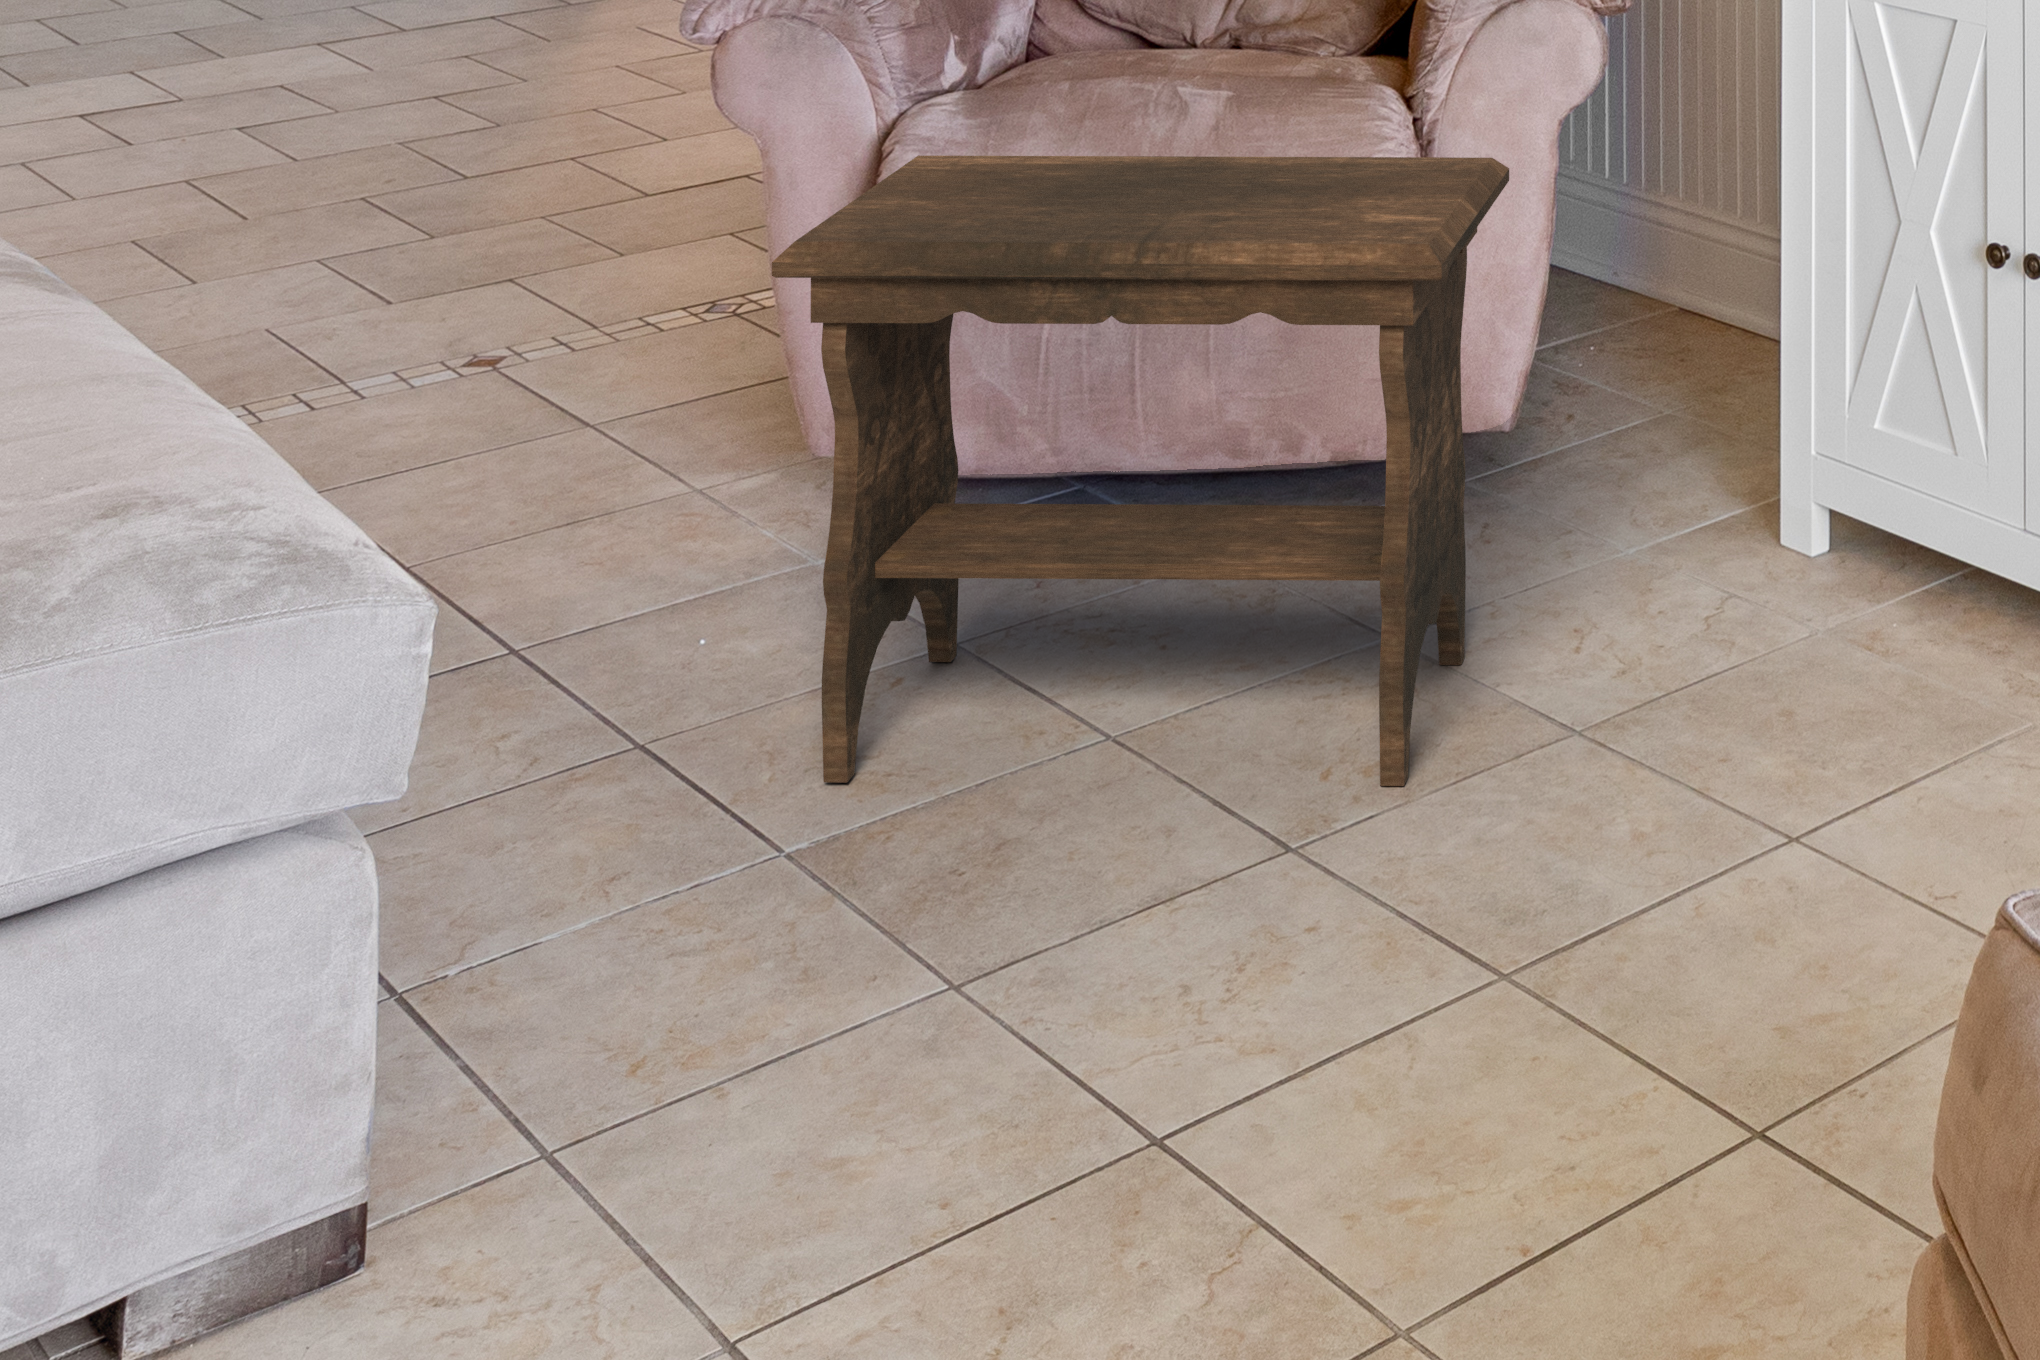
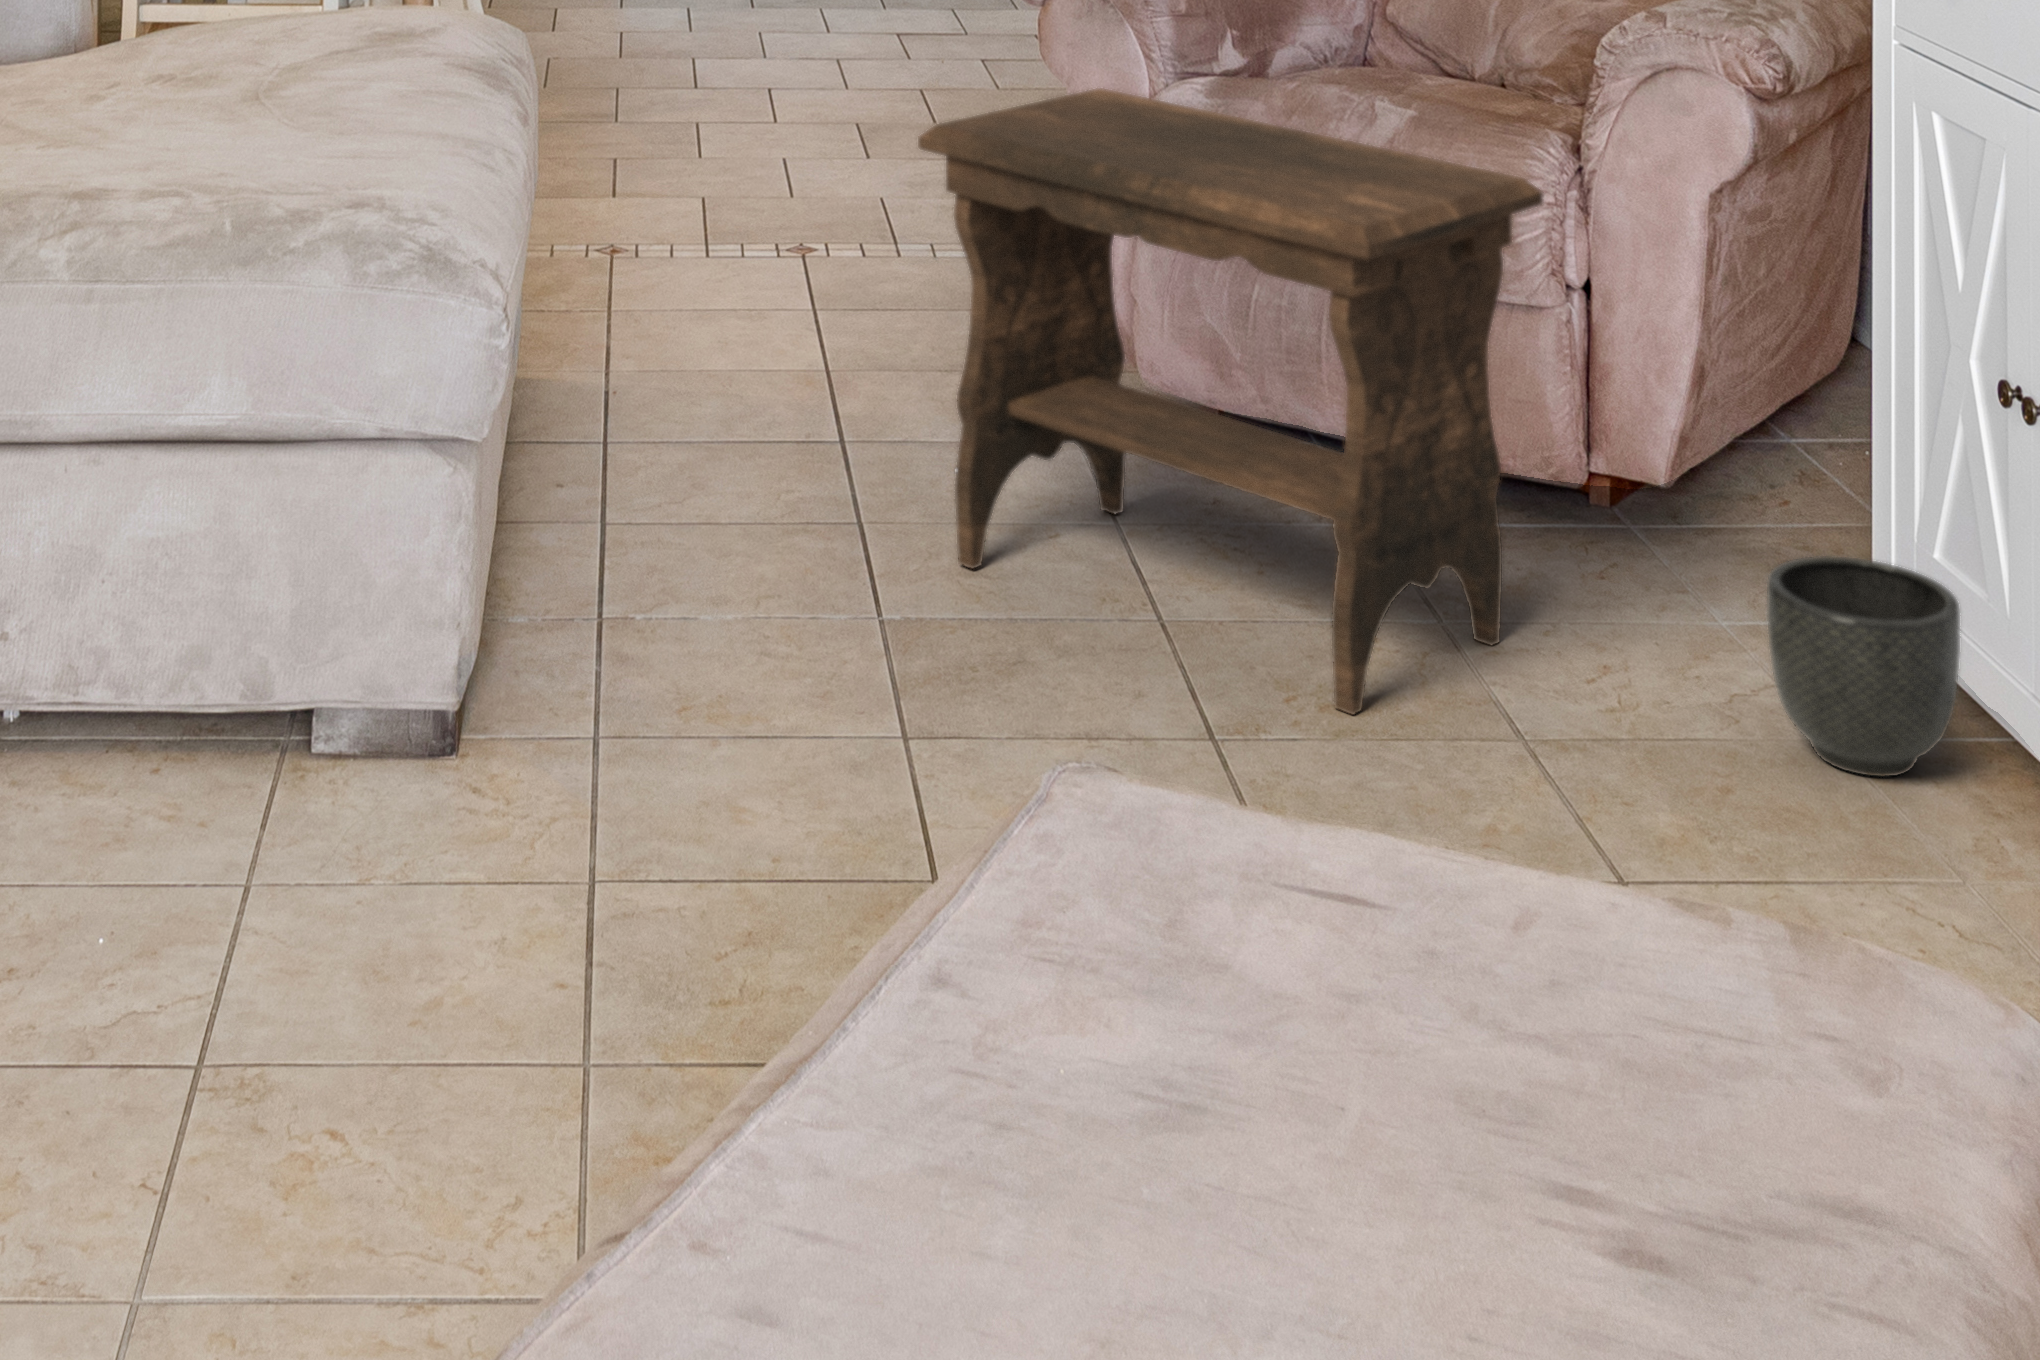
planter: none [1769,458,1943,668] -> present [1767,556,1960,777]

